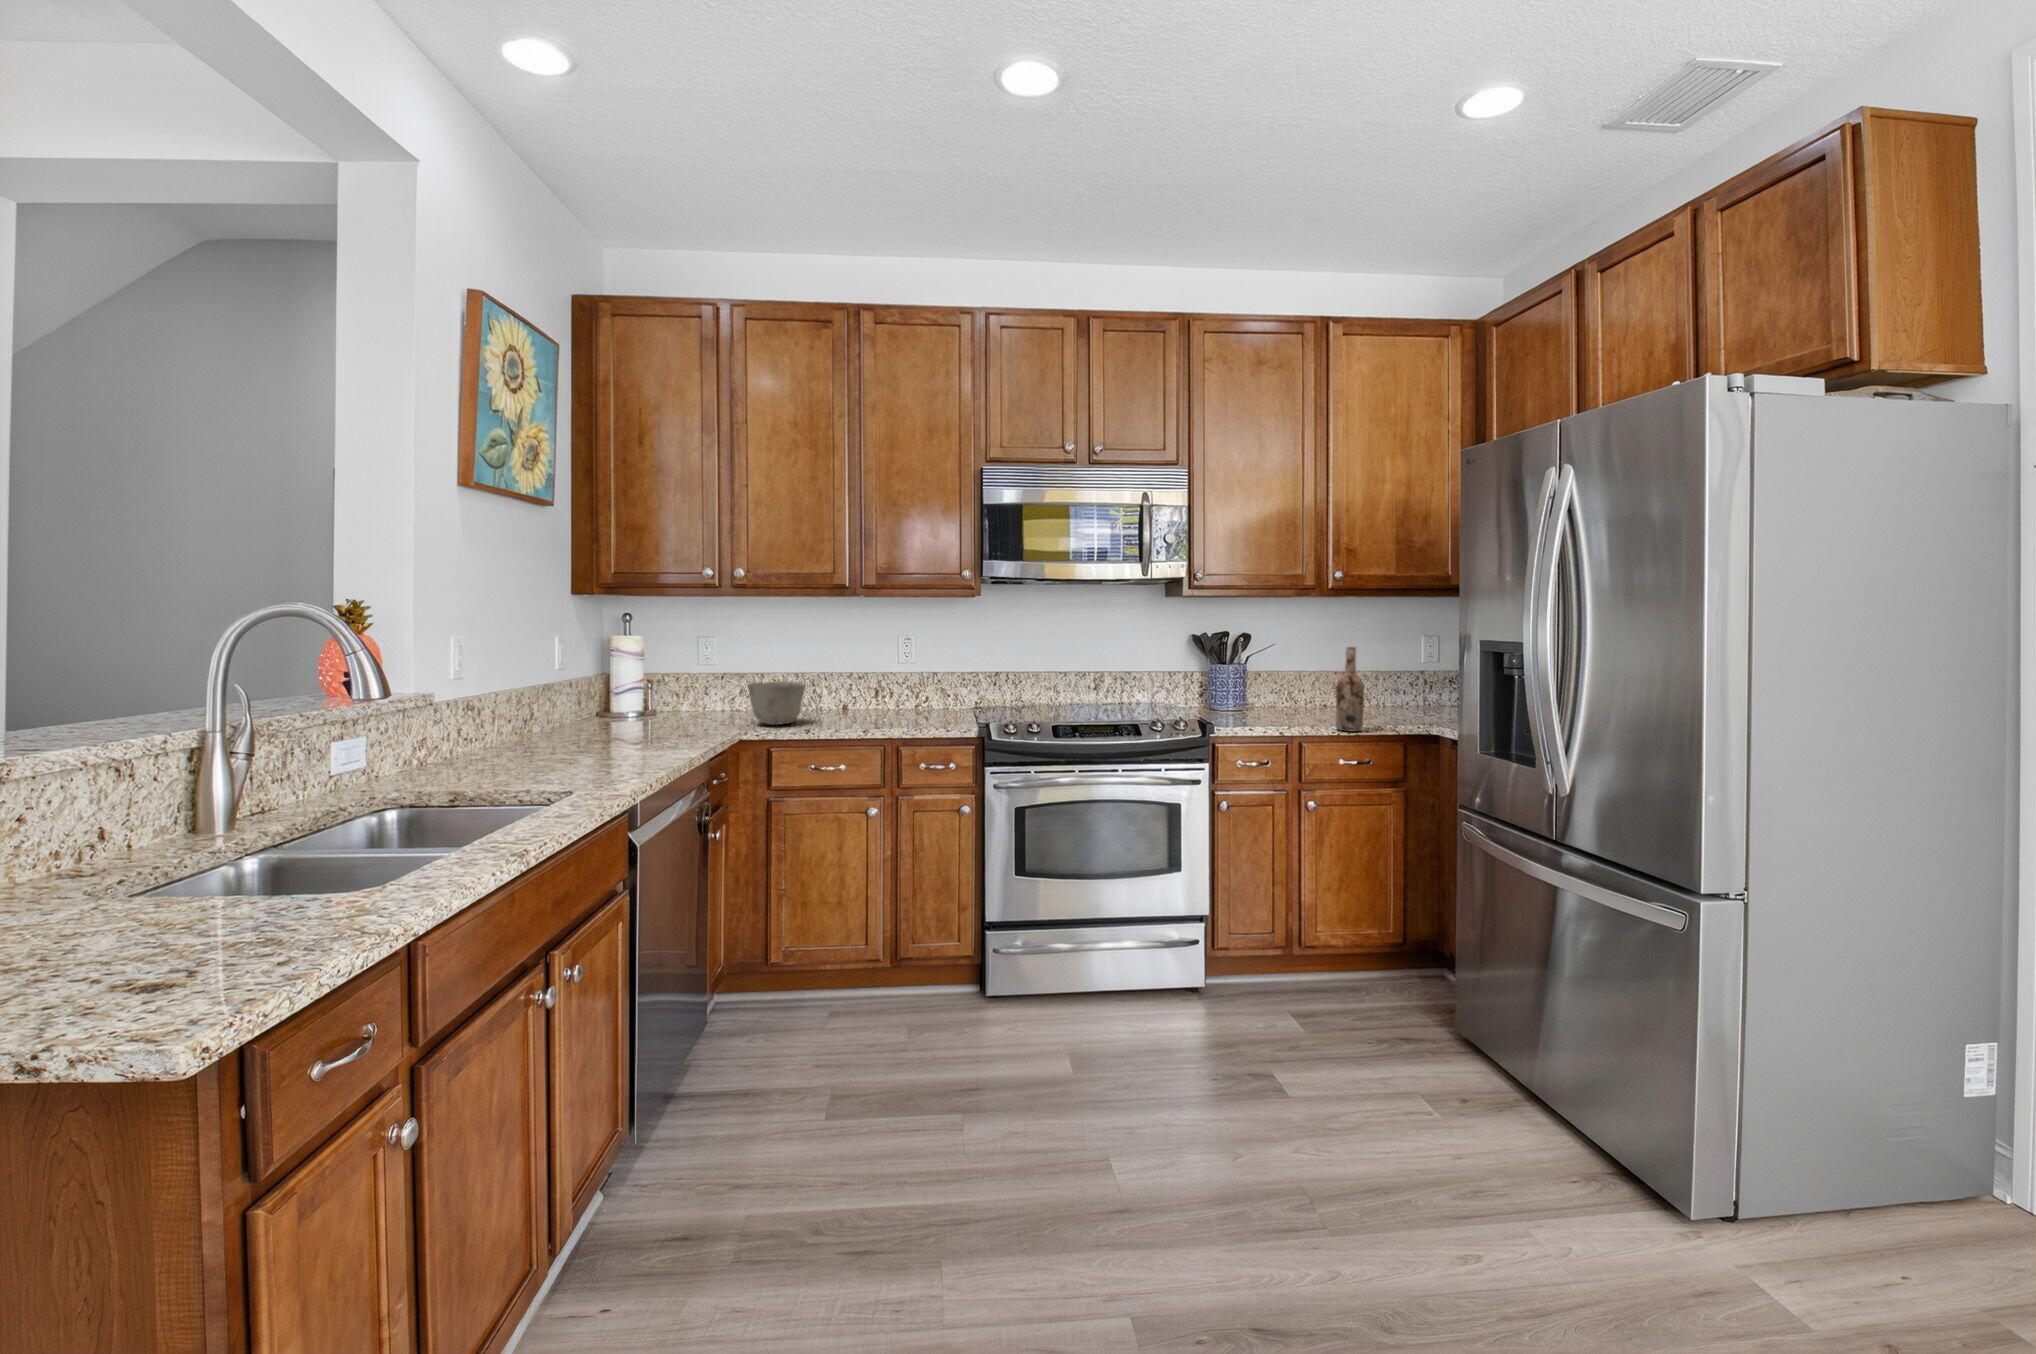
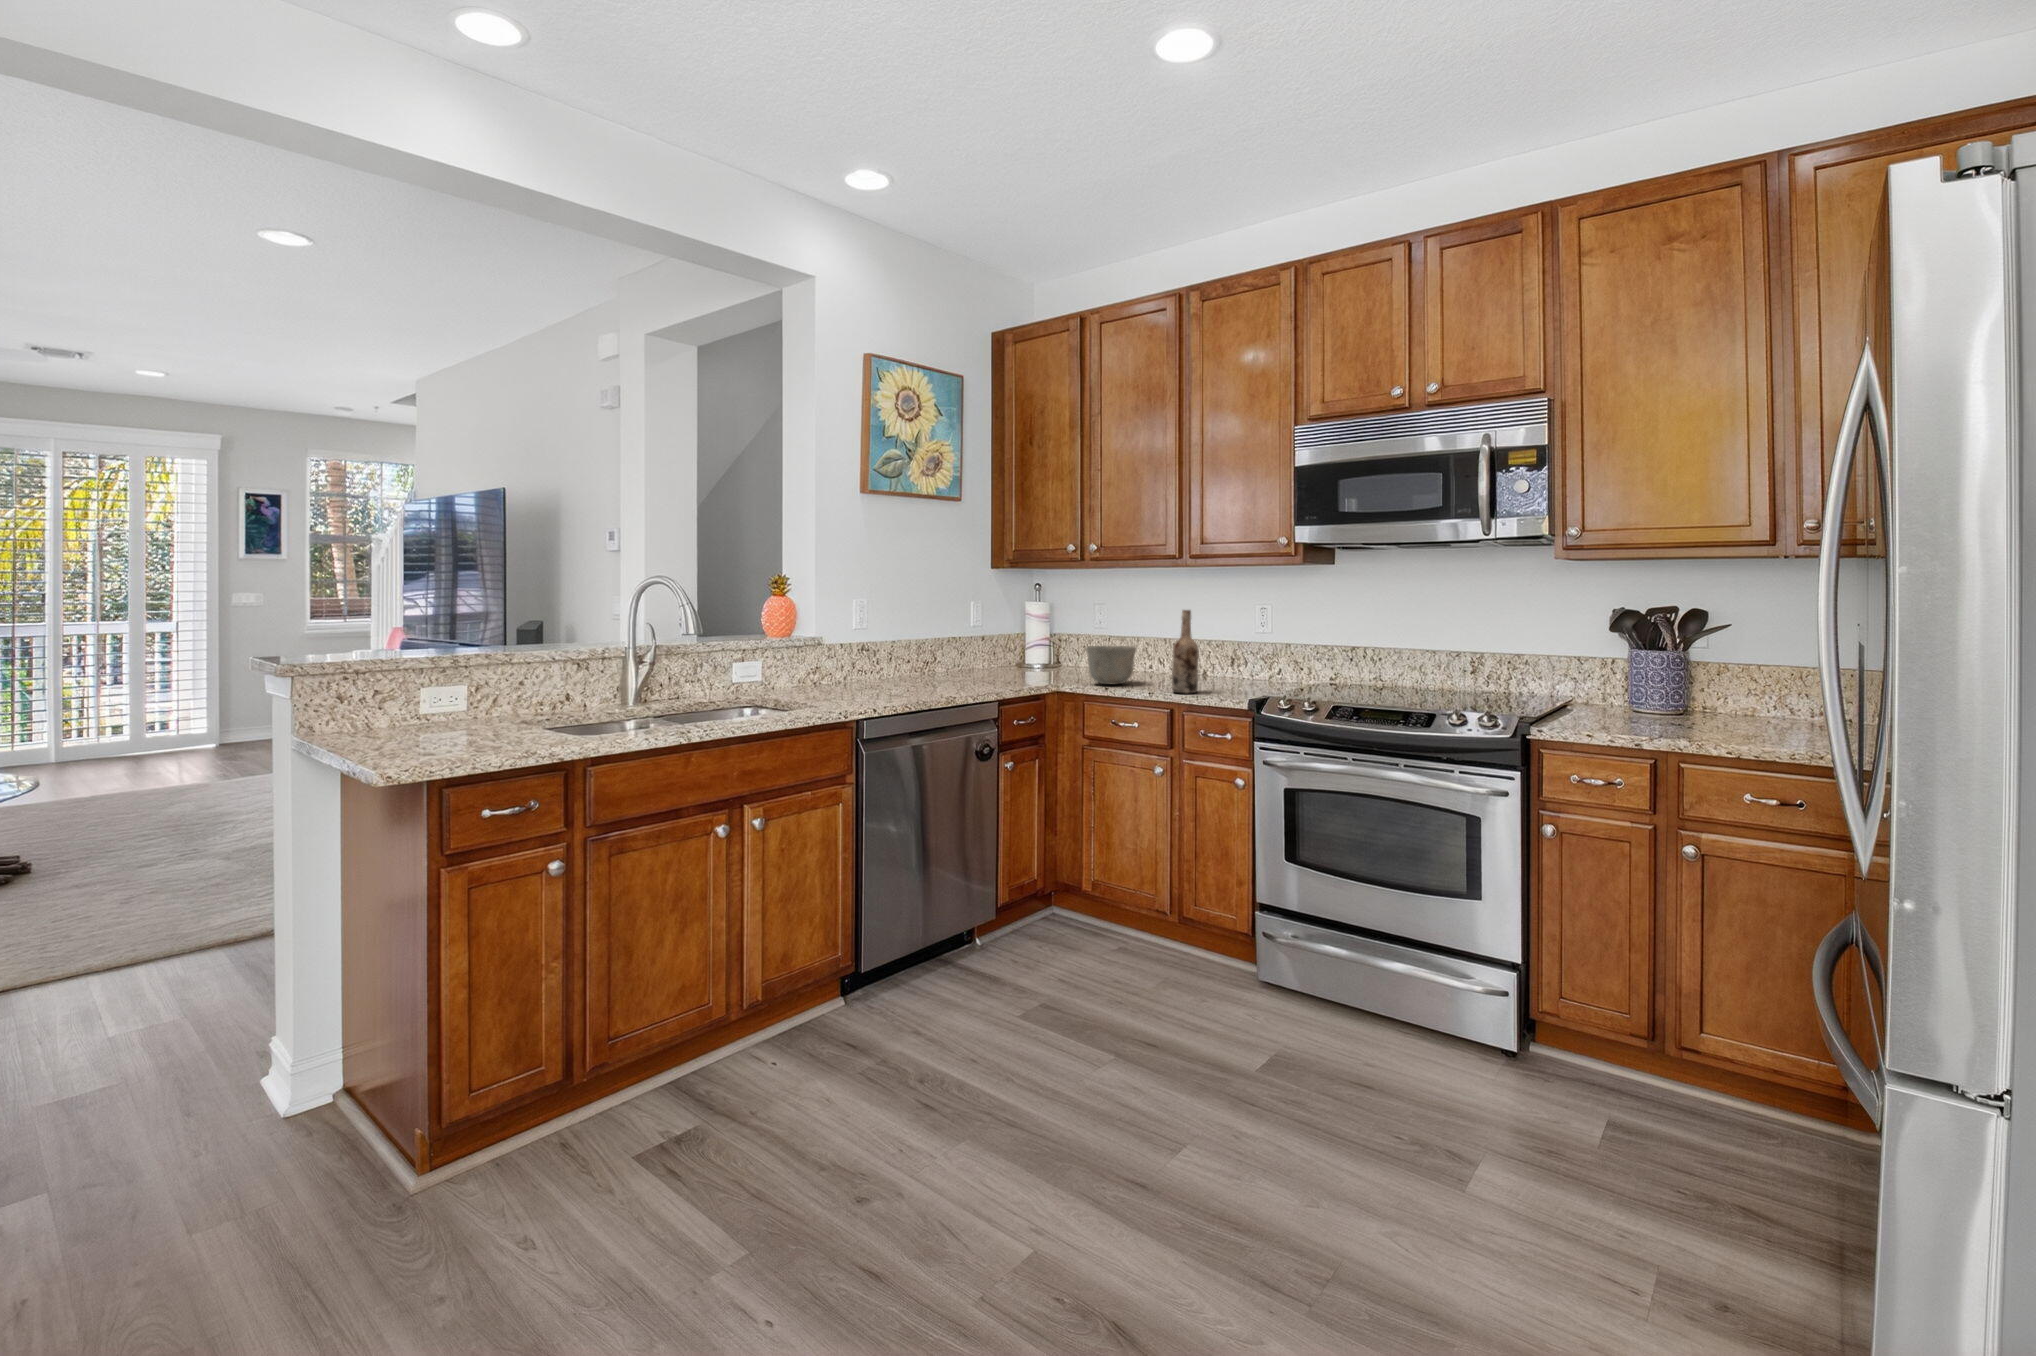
wine bottle: present [1336,647,1364,731] -> present [1172,610,1199,693]

